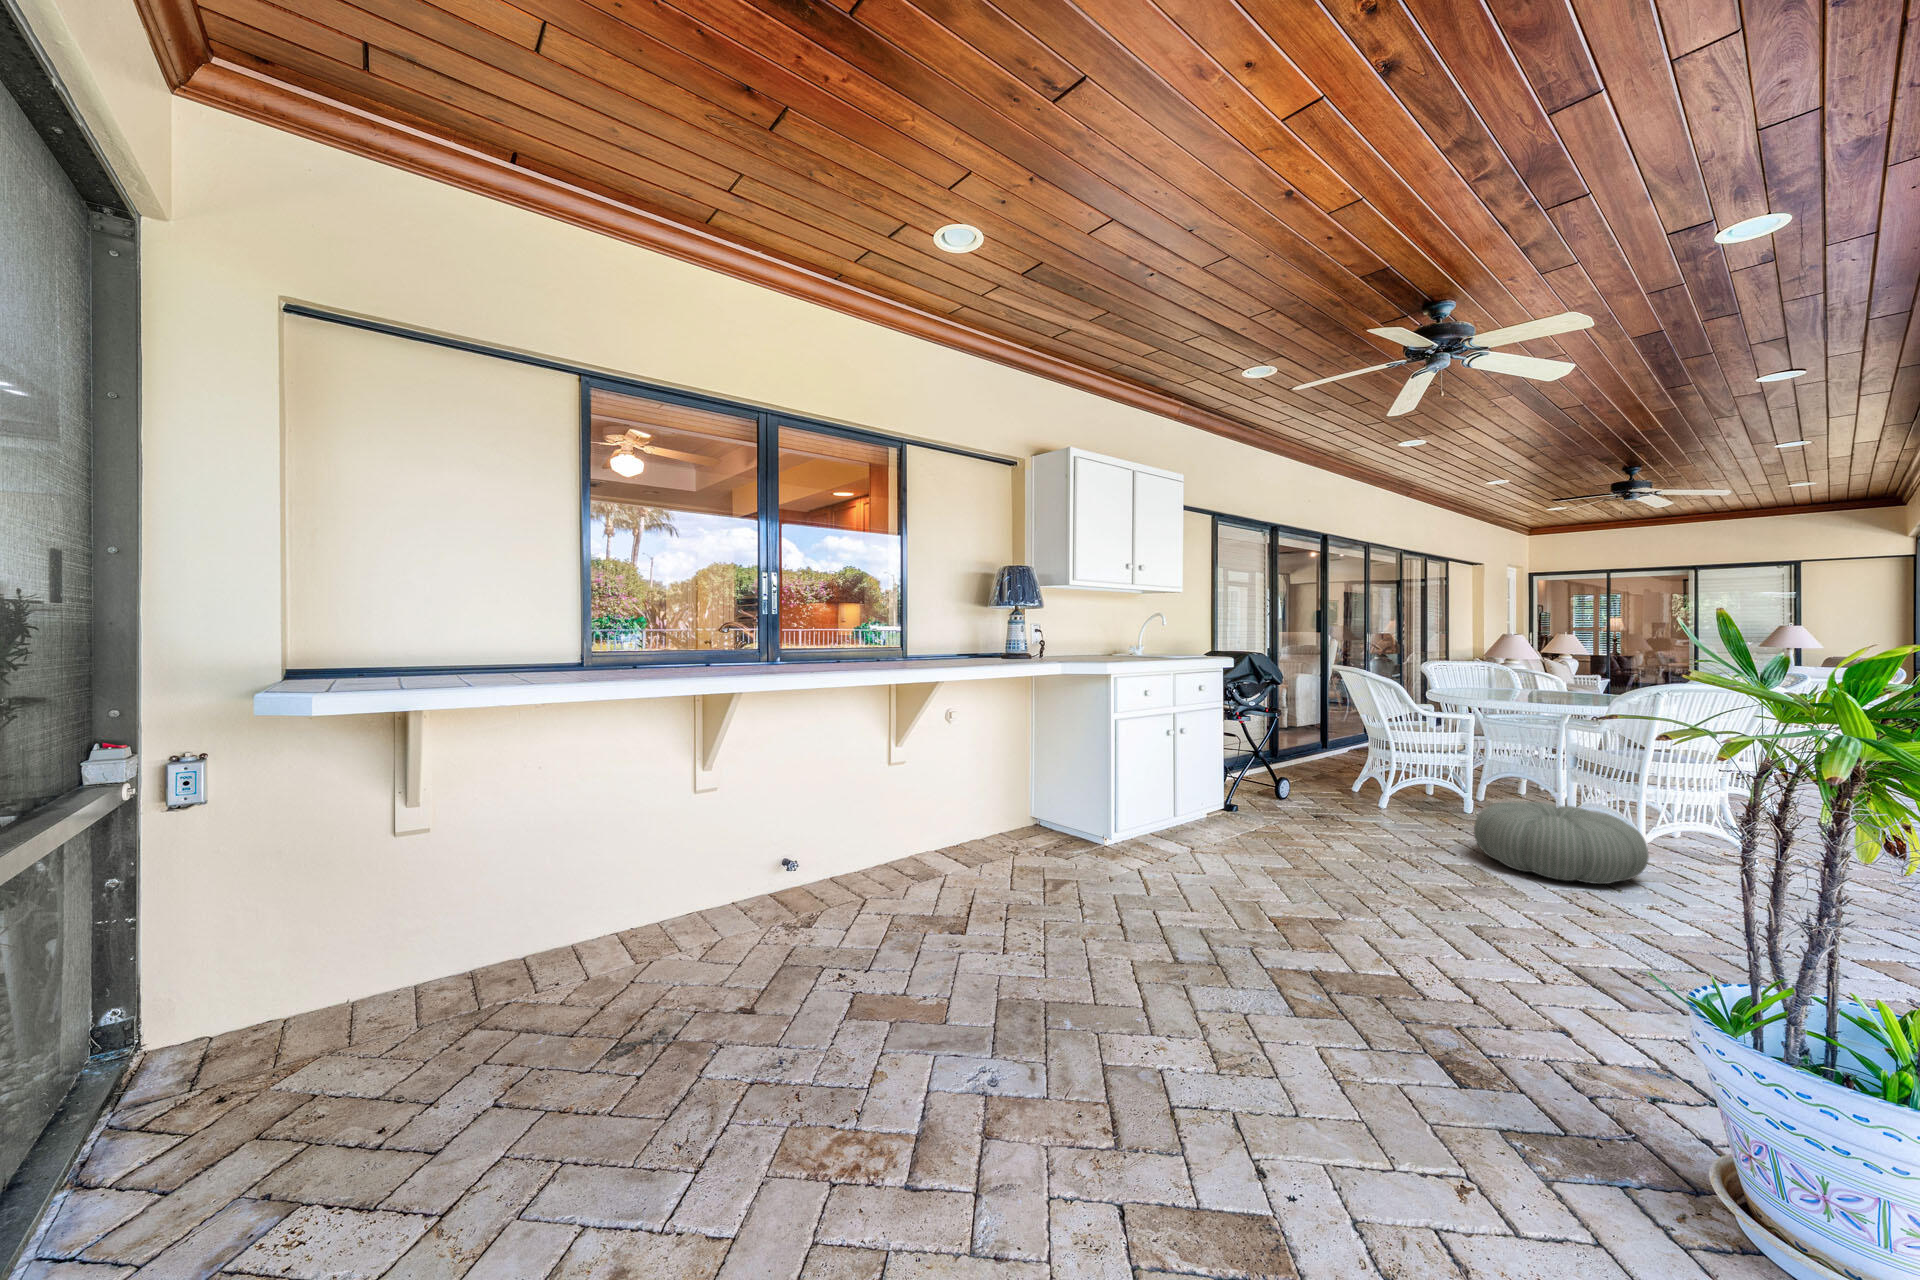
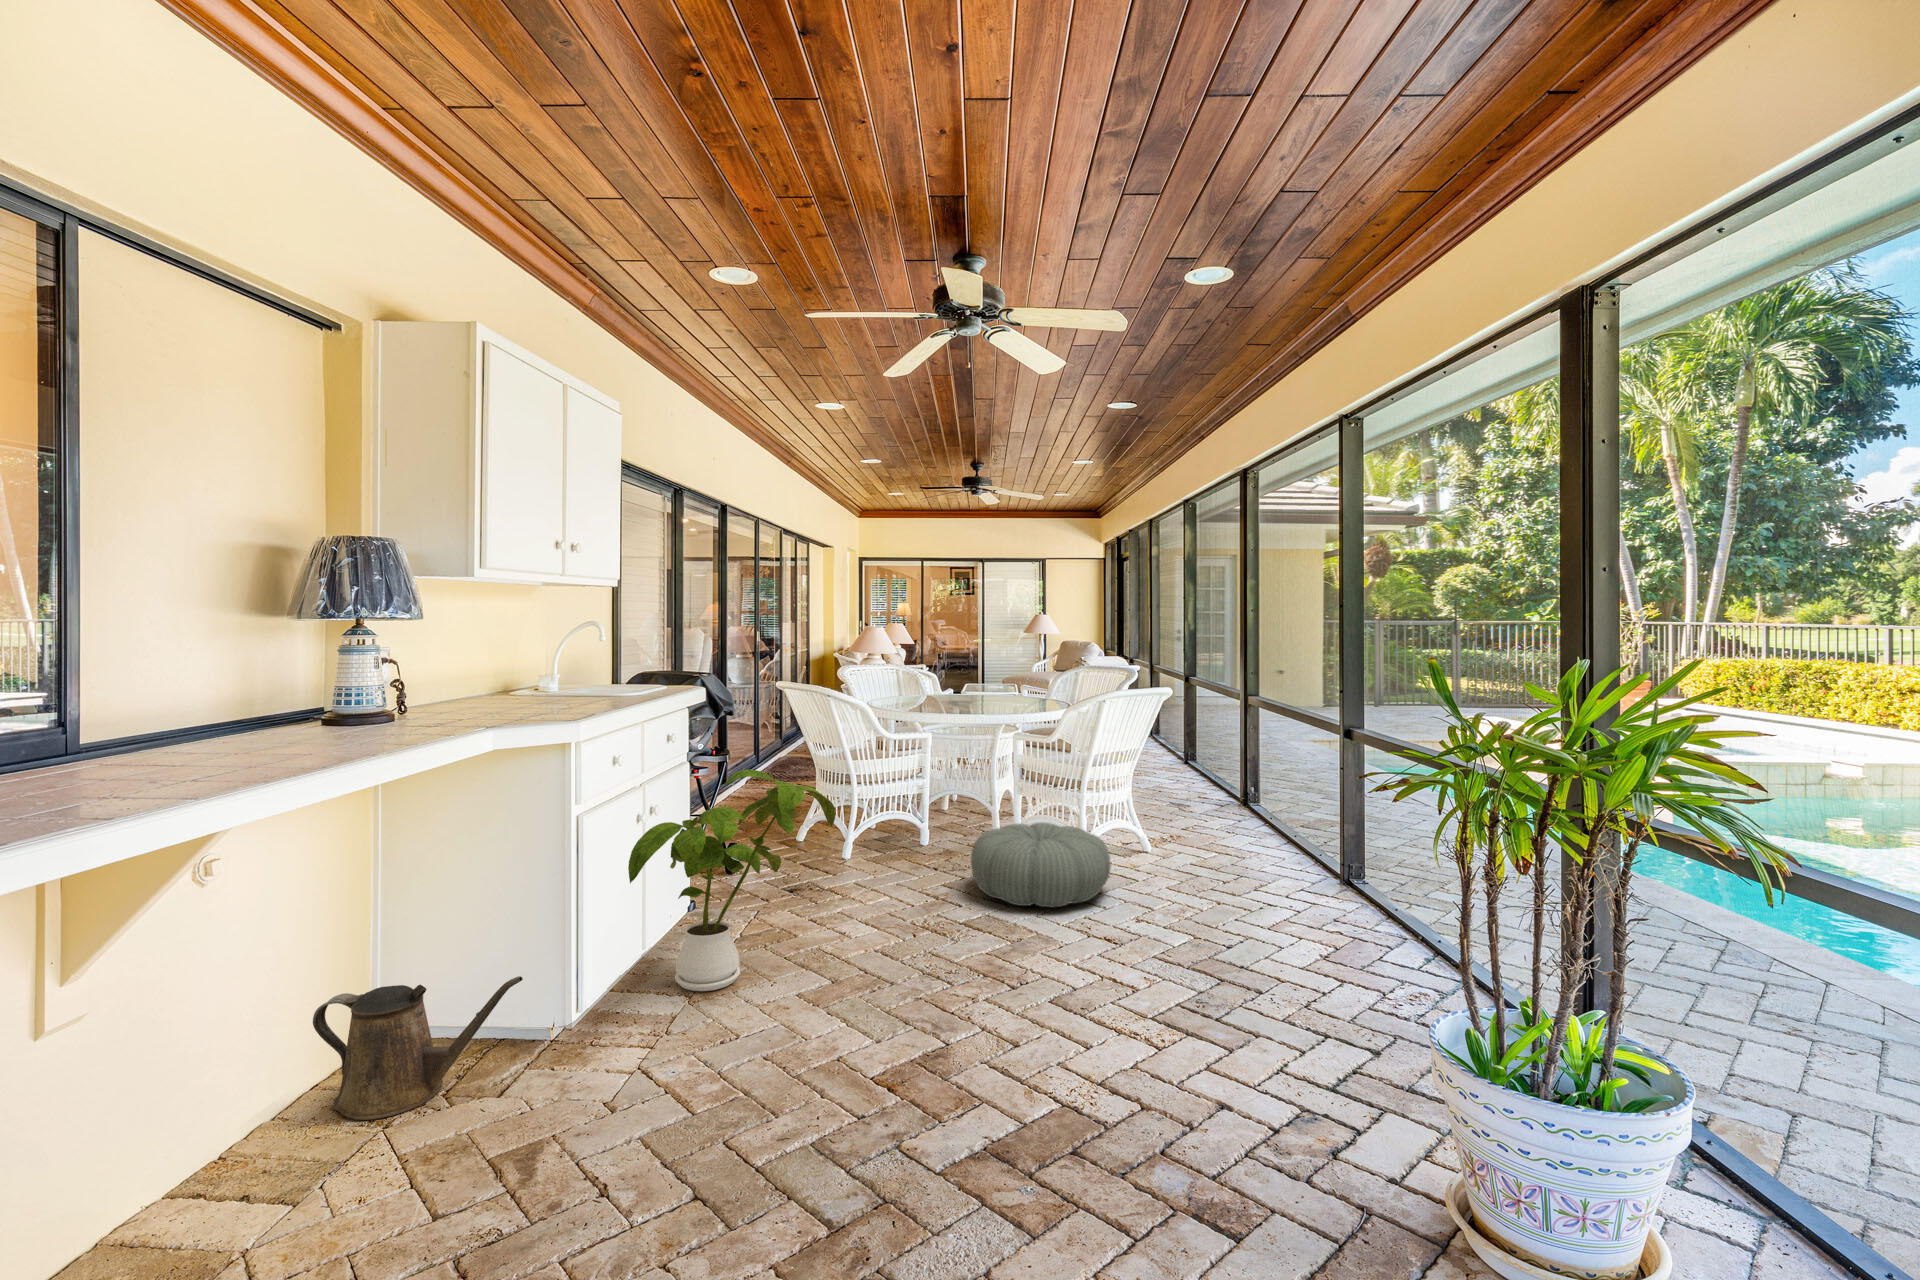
house plant: none [1152,709,1302,851] -> present [628,769,835,991]
watering can: none [996,790,1076,852] -> present [313,976,523,1120]

